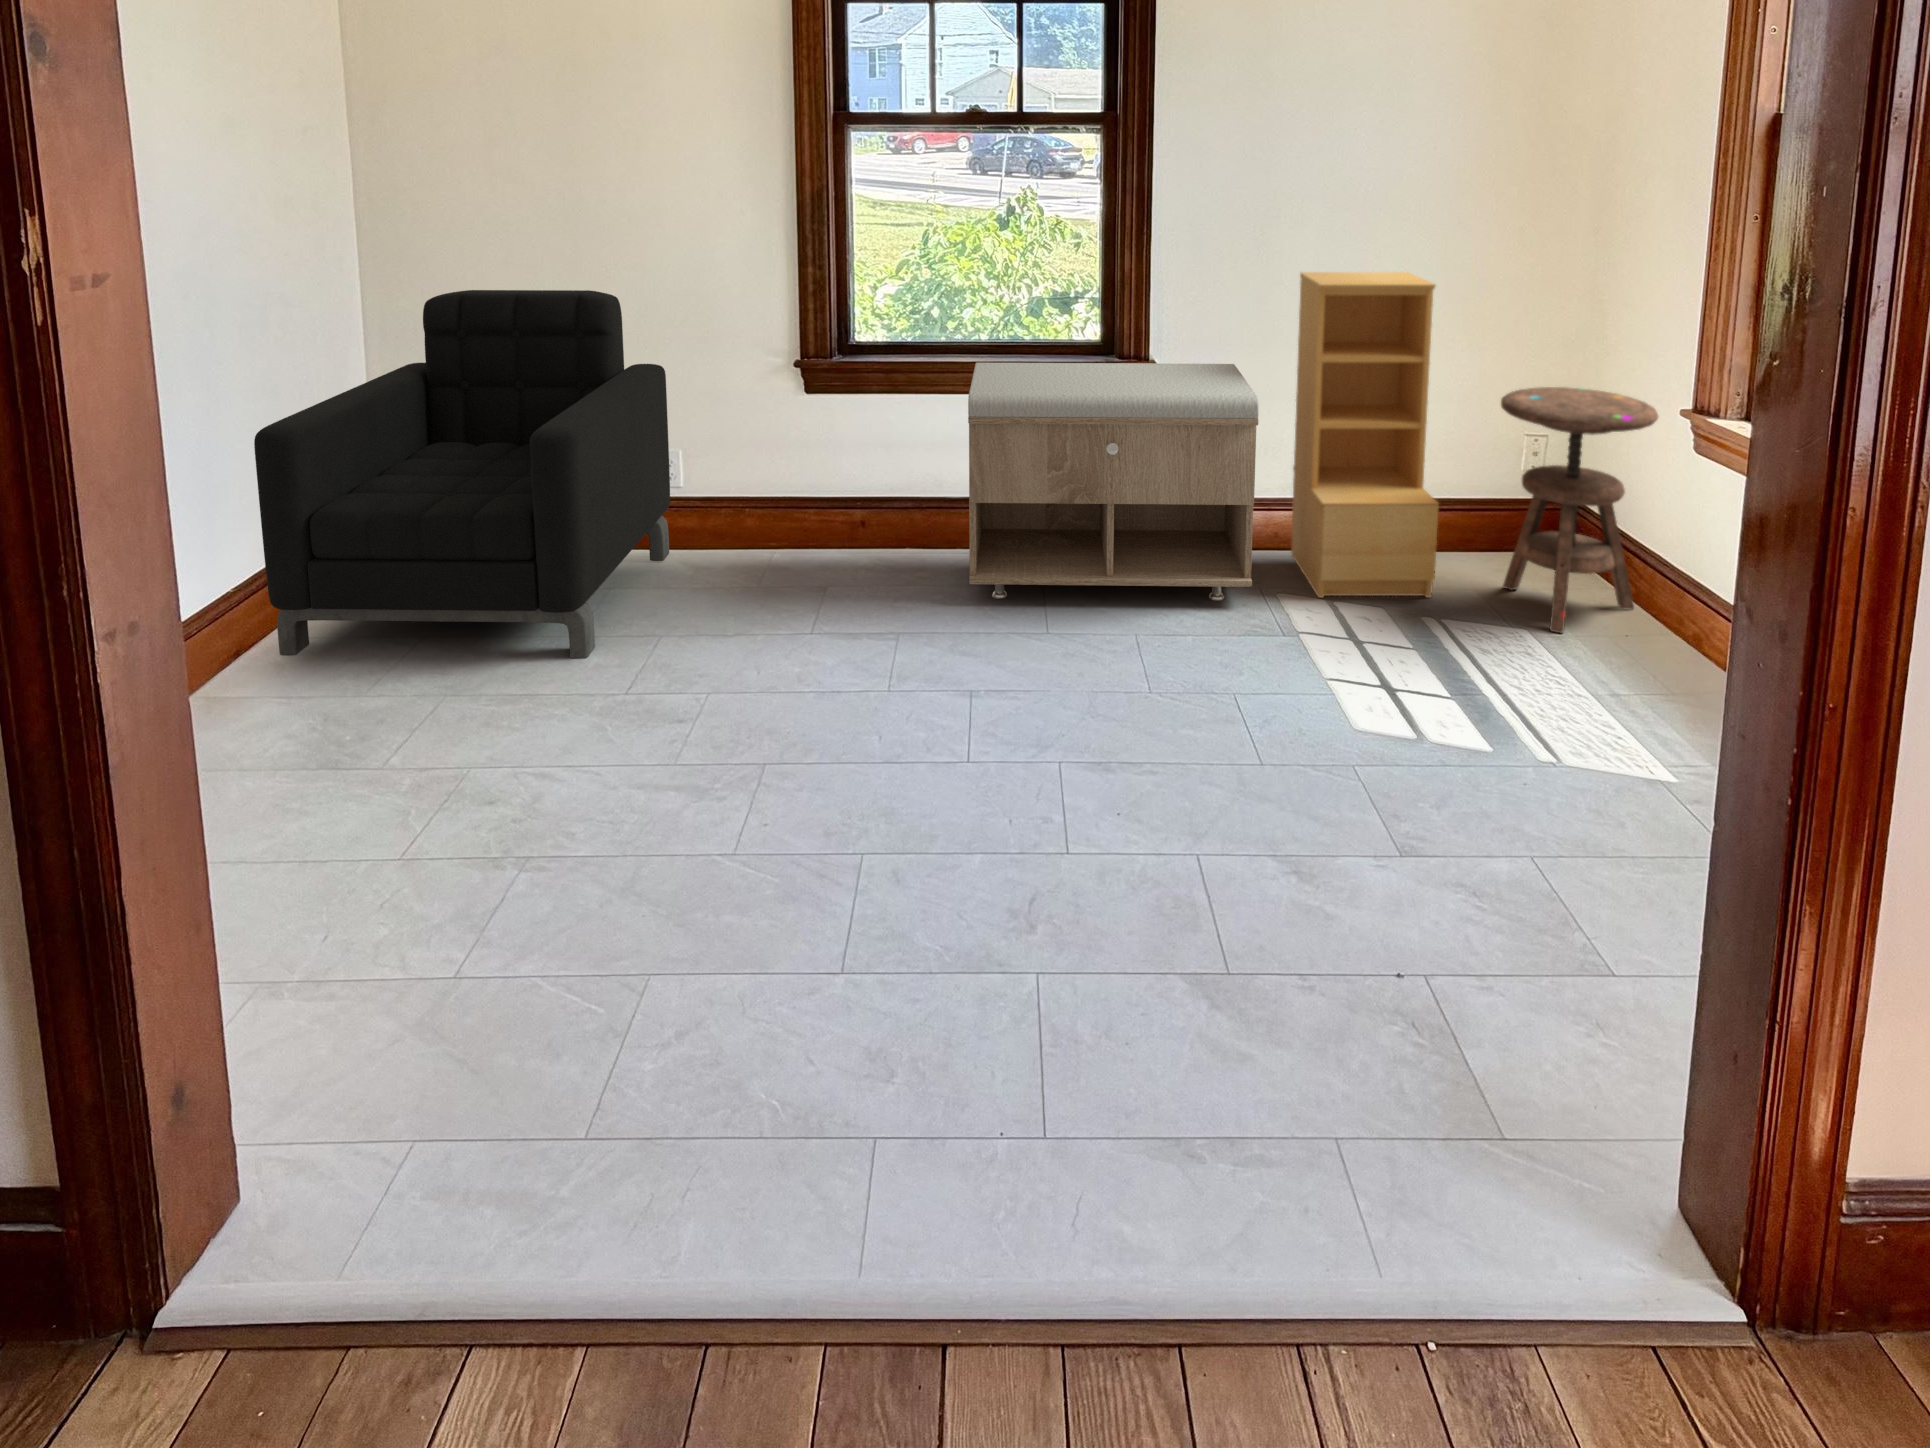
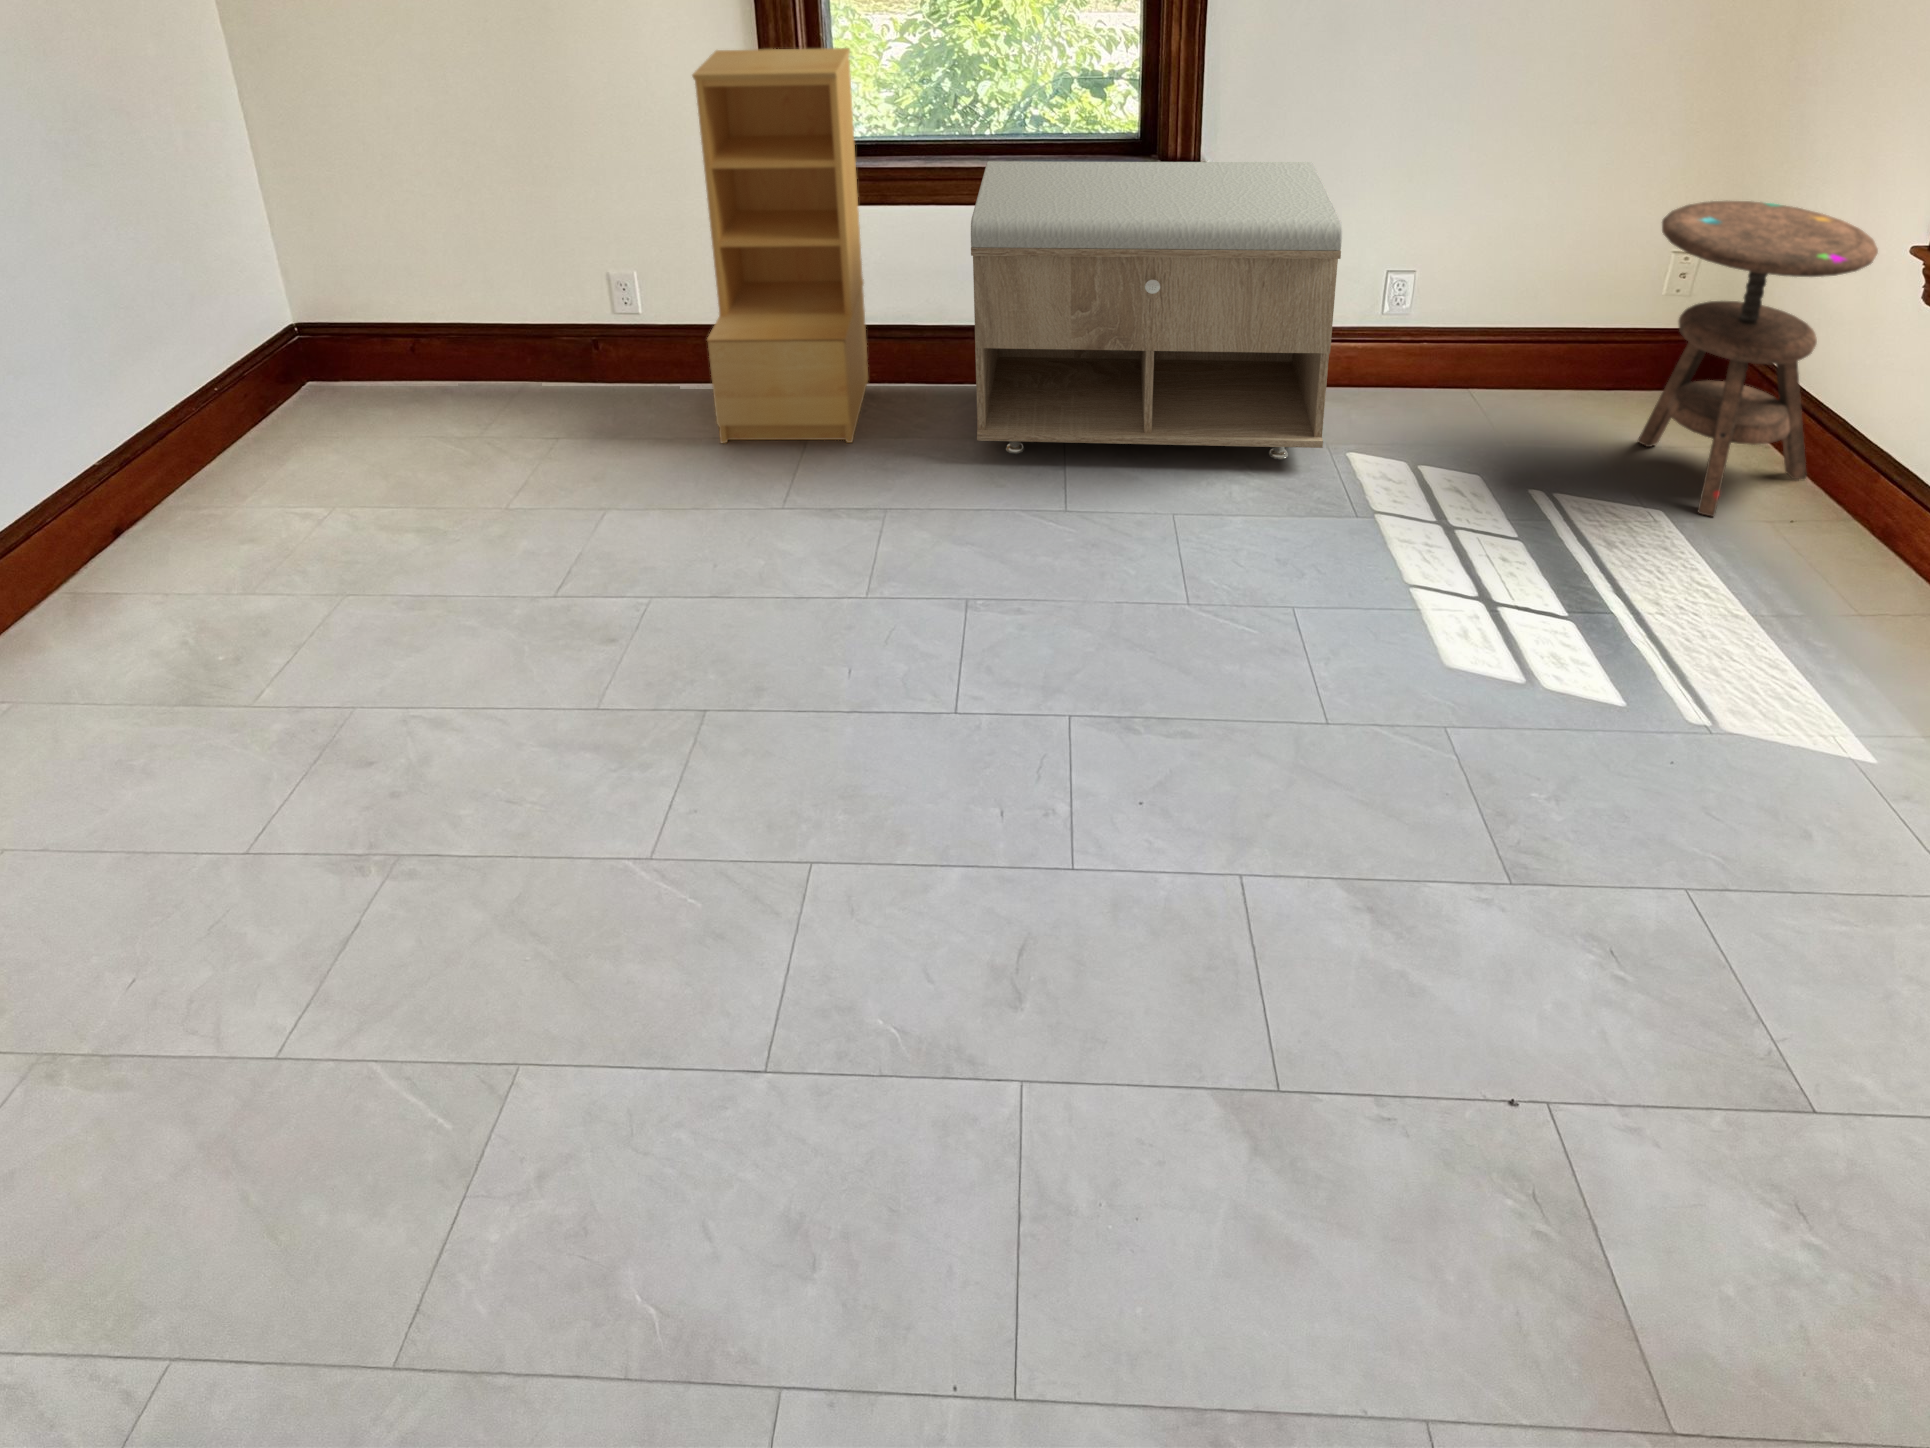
bookshelf: present [1291,272,1439,598] -> present [692,48,868,443]
armchair: present [254,290,670,659] -> none [96,77,634,539]

